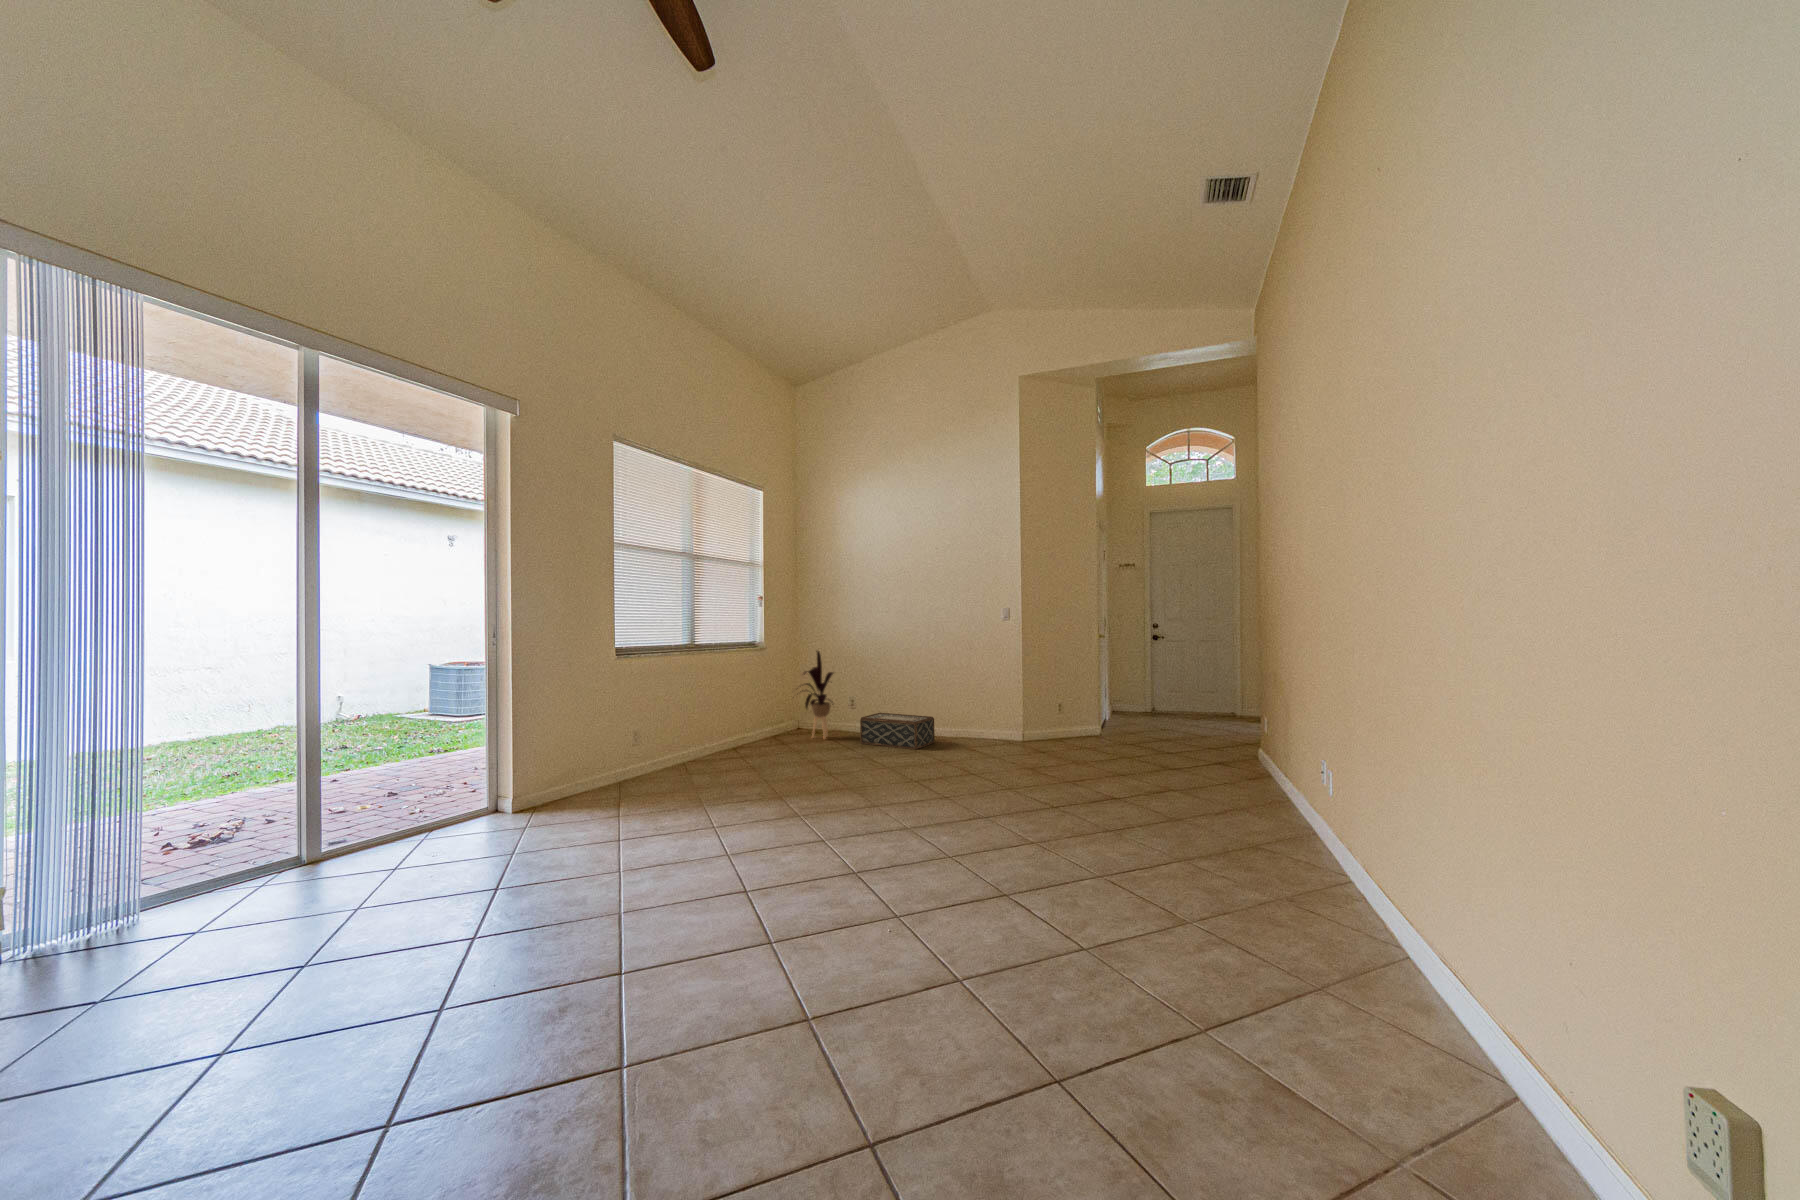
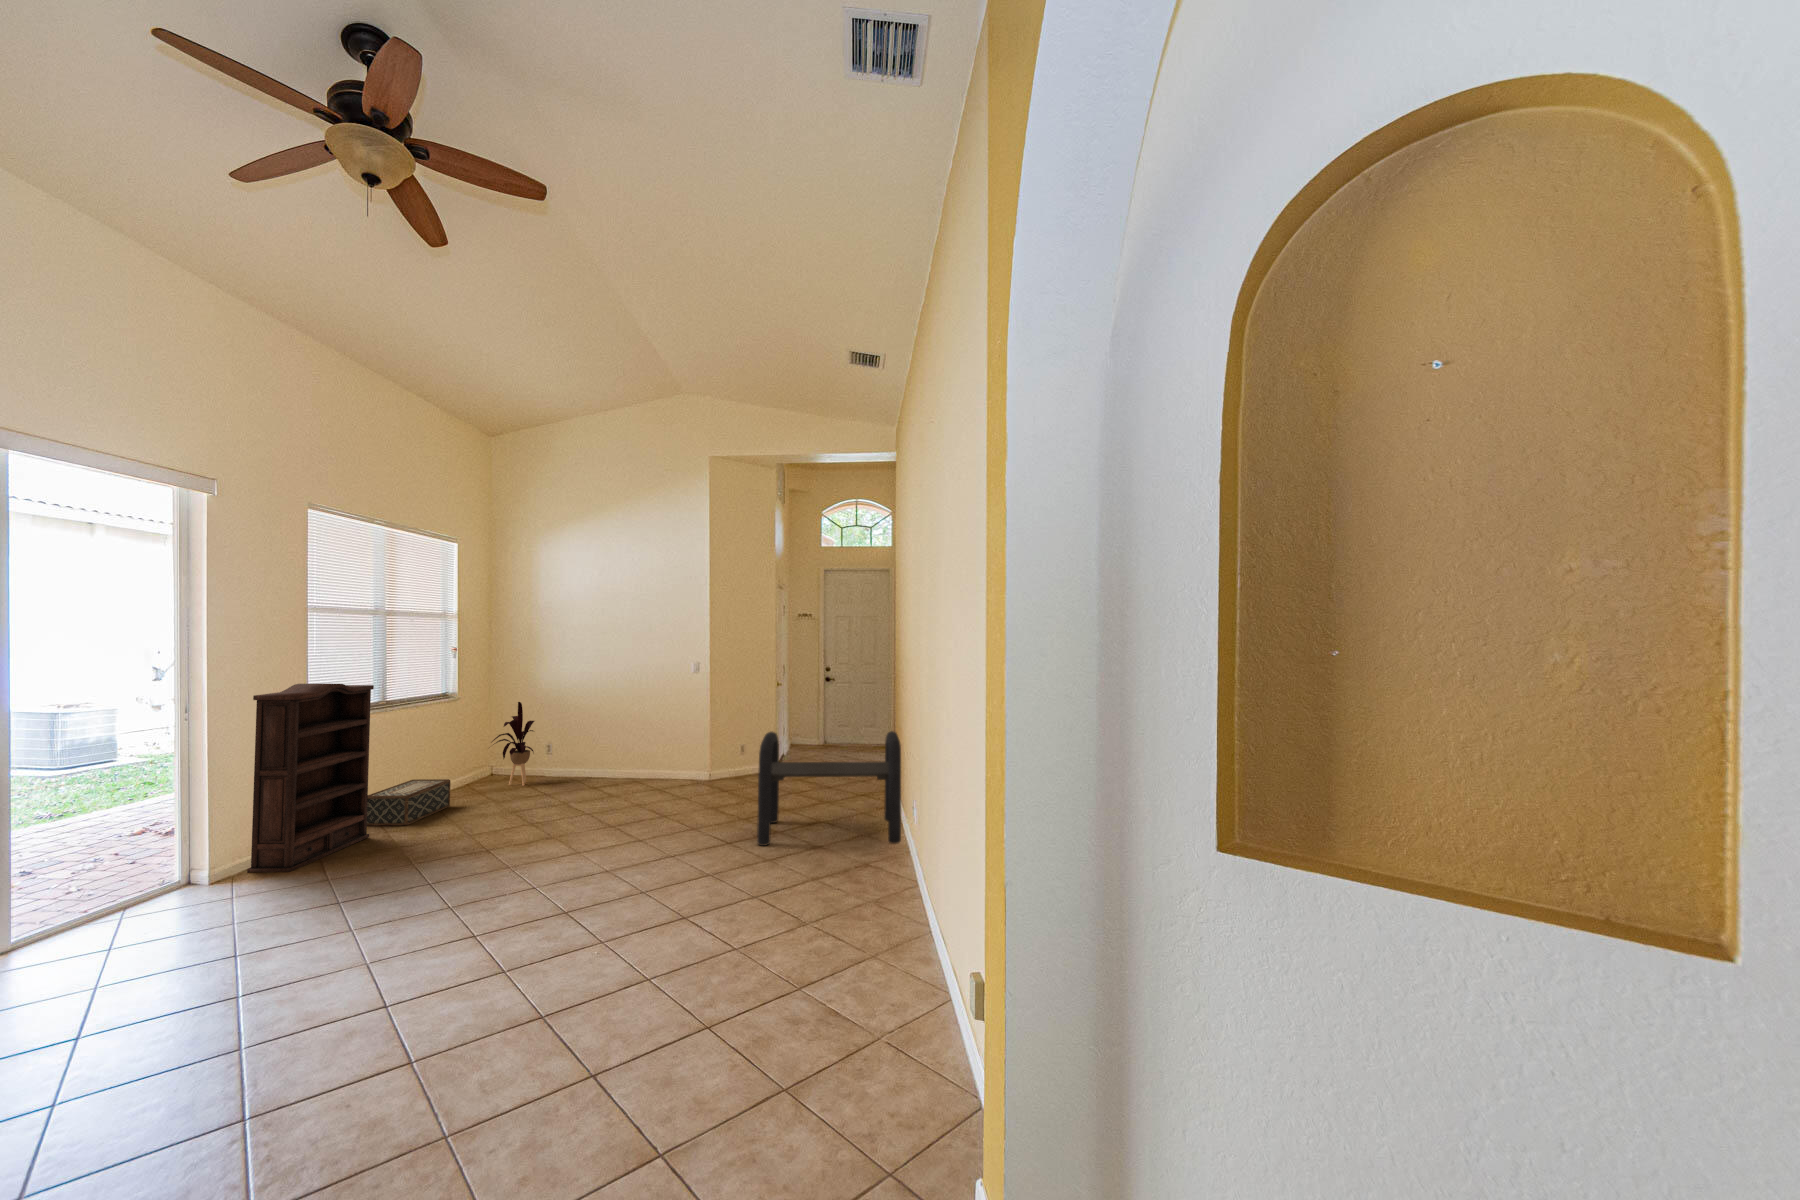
bookshelf: none [553,614,669,807] -> present [247,684,374,873]
bench: none [1087,678,1334,863] -> present [757,731,901,846]
woven basket: present [860,713,935,749] -> present [367,779,450,826]

